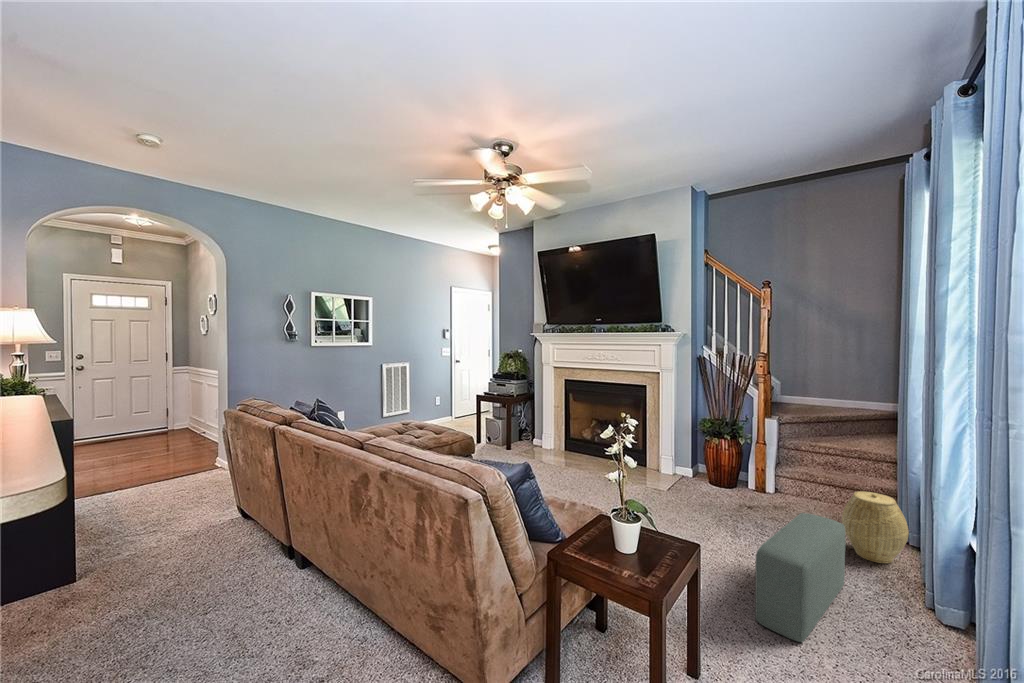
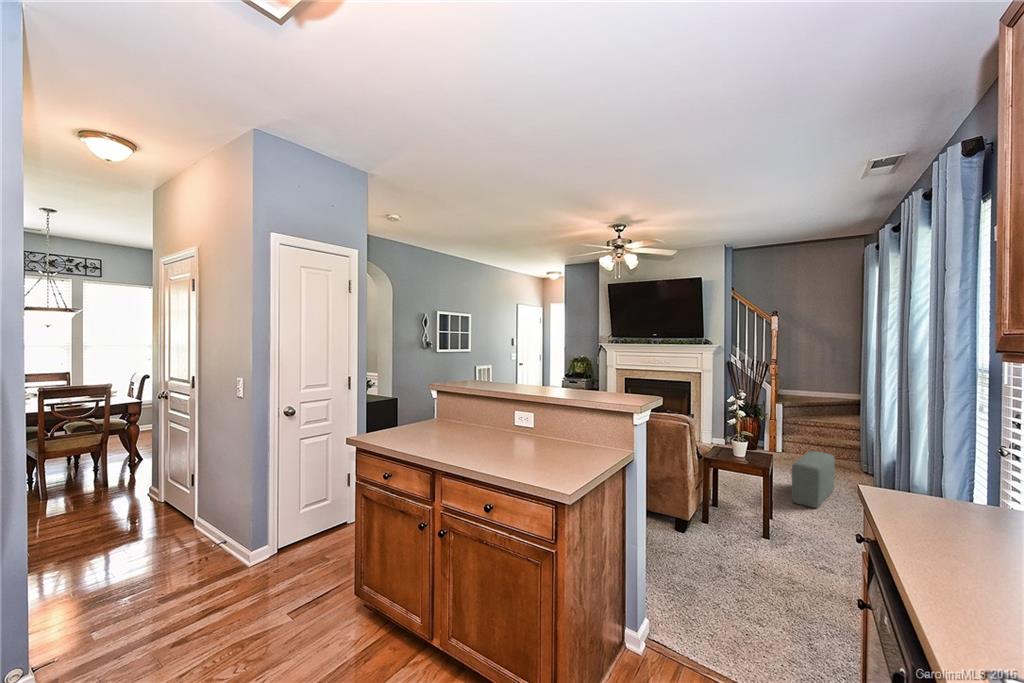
woven basket: present [842,491,909,563] -> none [830,442,867,482]

